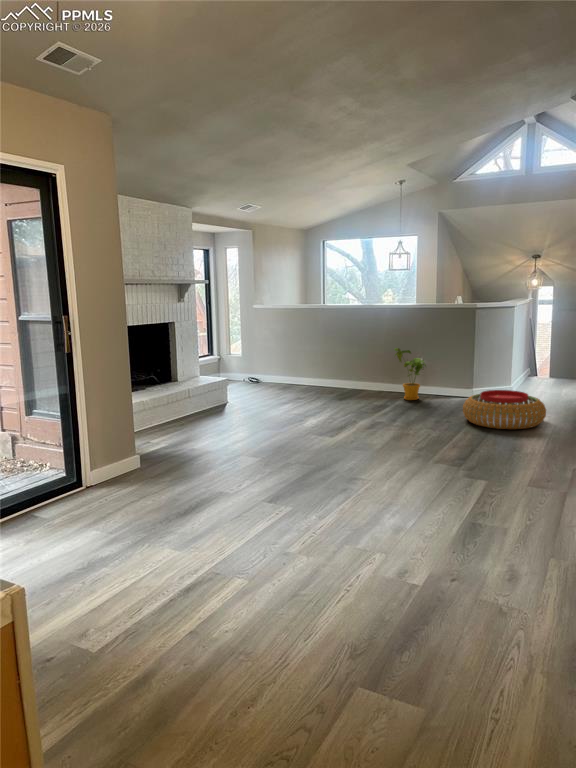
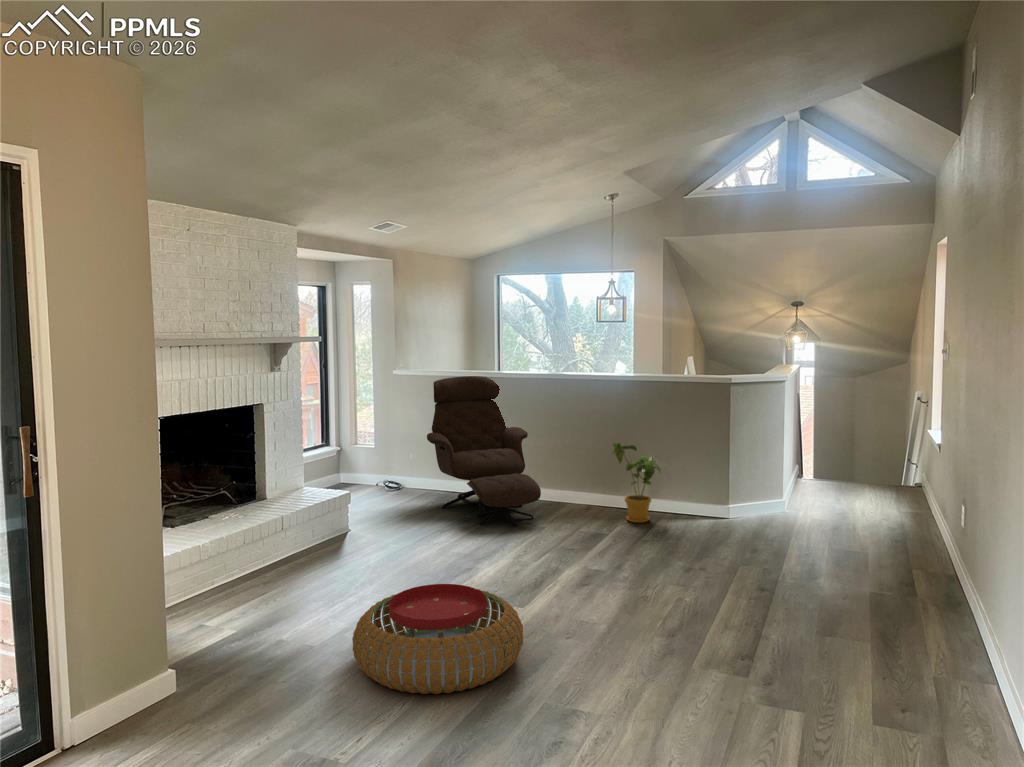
lounge chair: none [275,308,348,401] -> present [427,376,541,526]
pouf: present [463,390,546,429] -> present [352,584,523,694]

